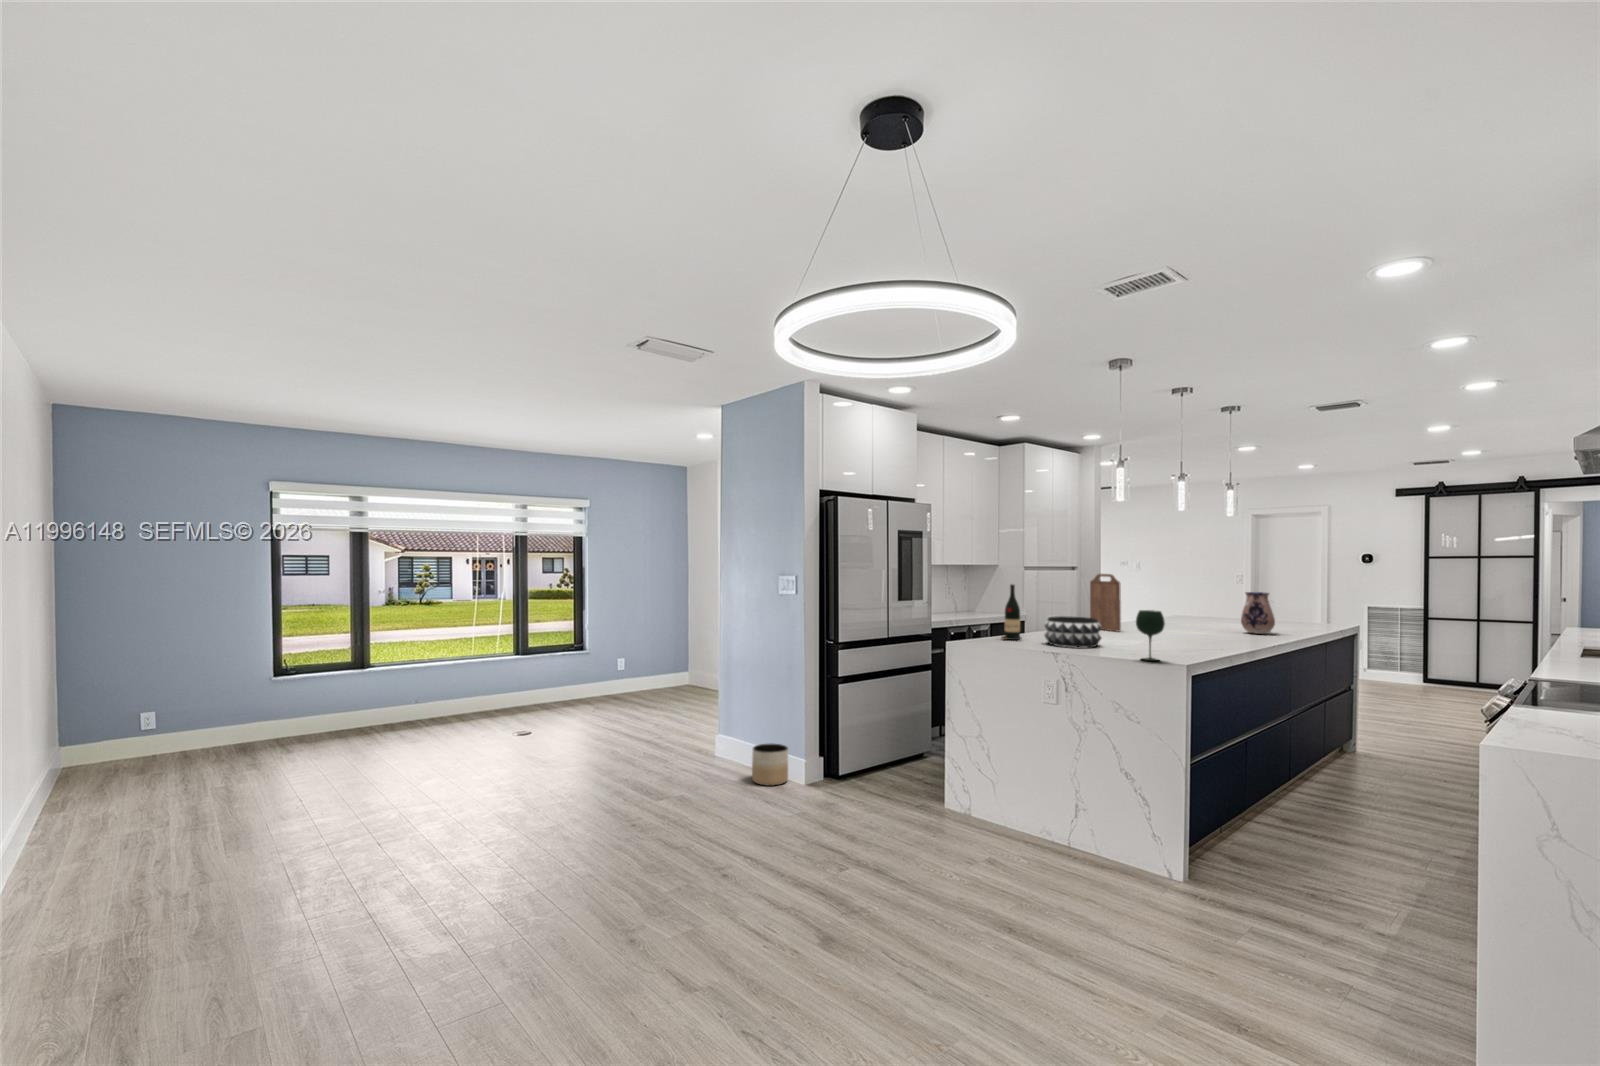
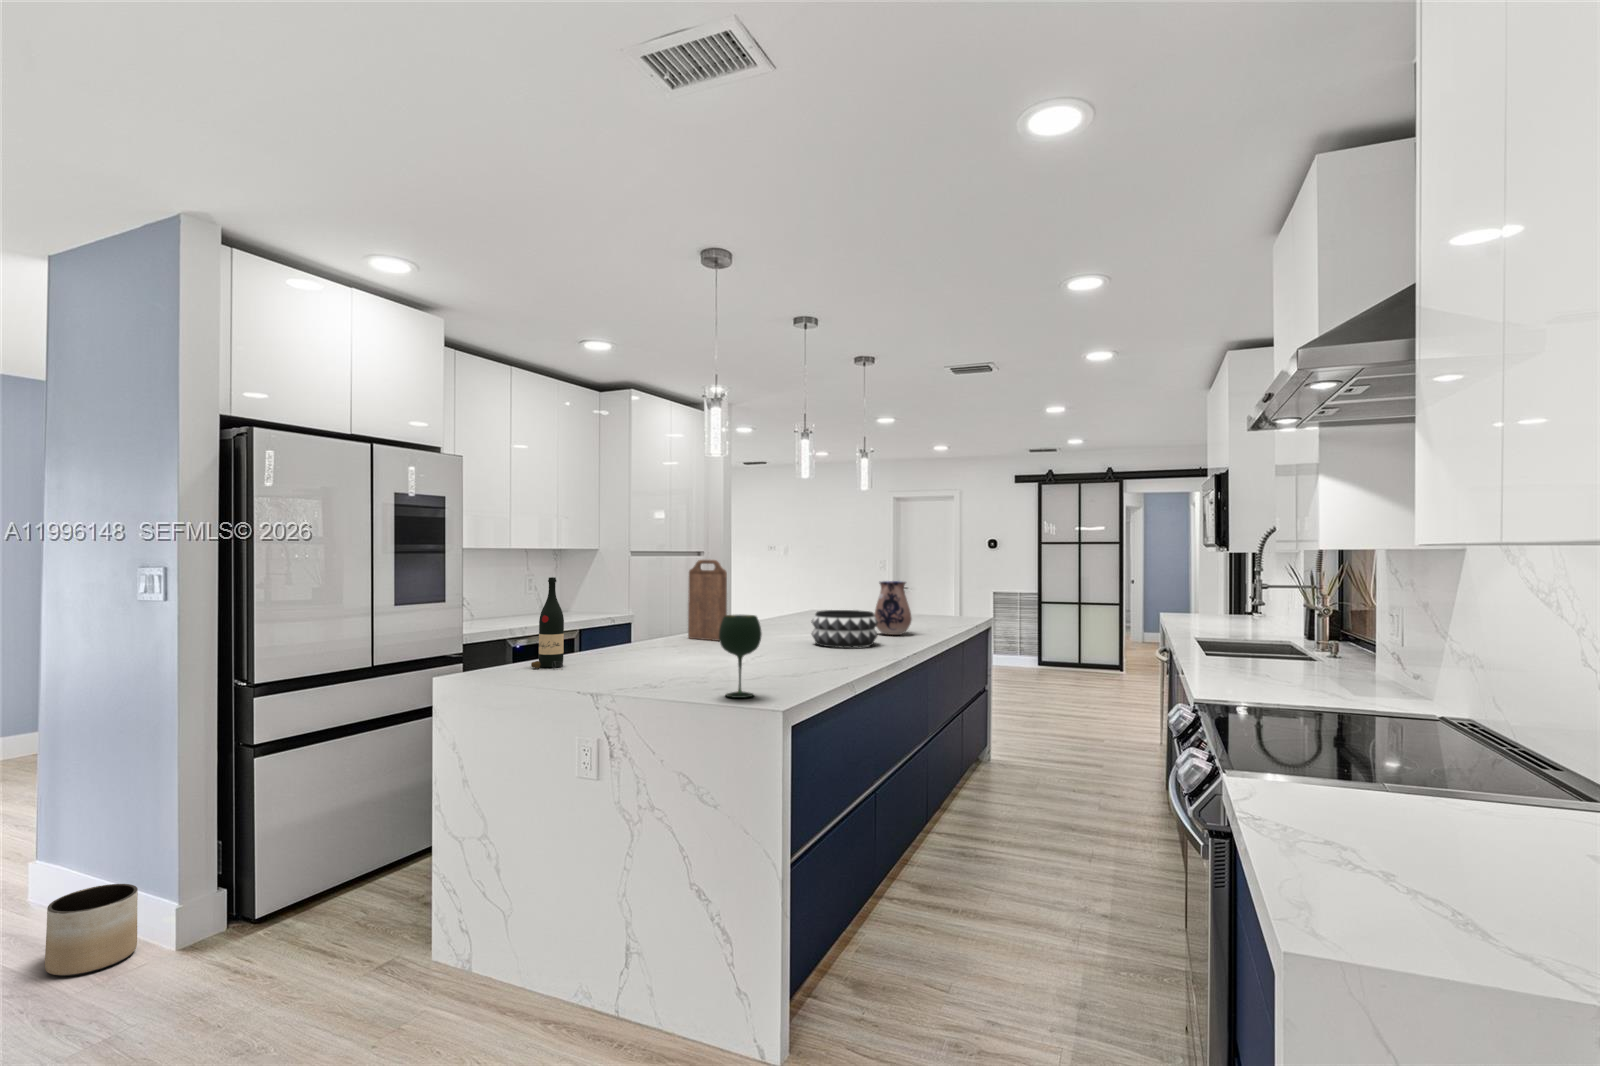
decorative bowl: present [1045,616,1102,647] -> present [811,610,878,648]

